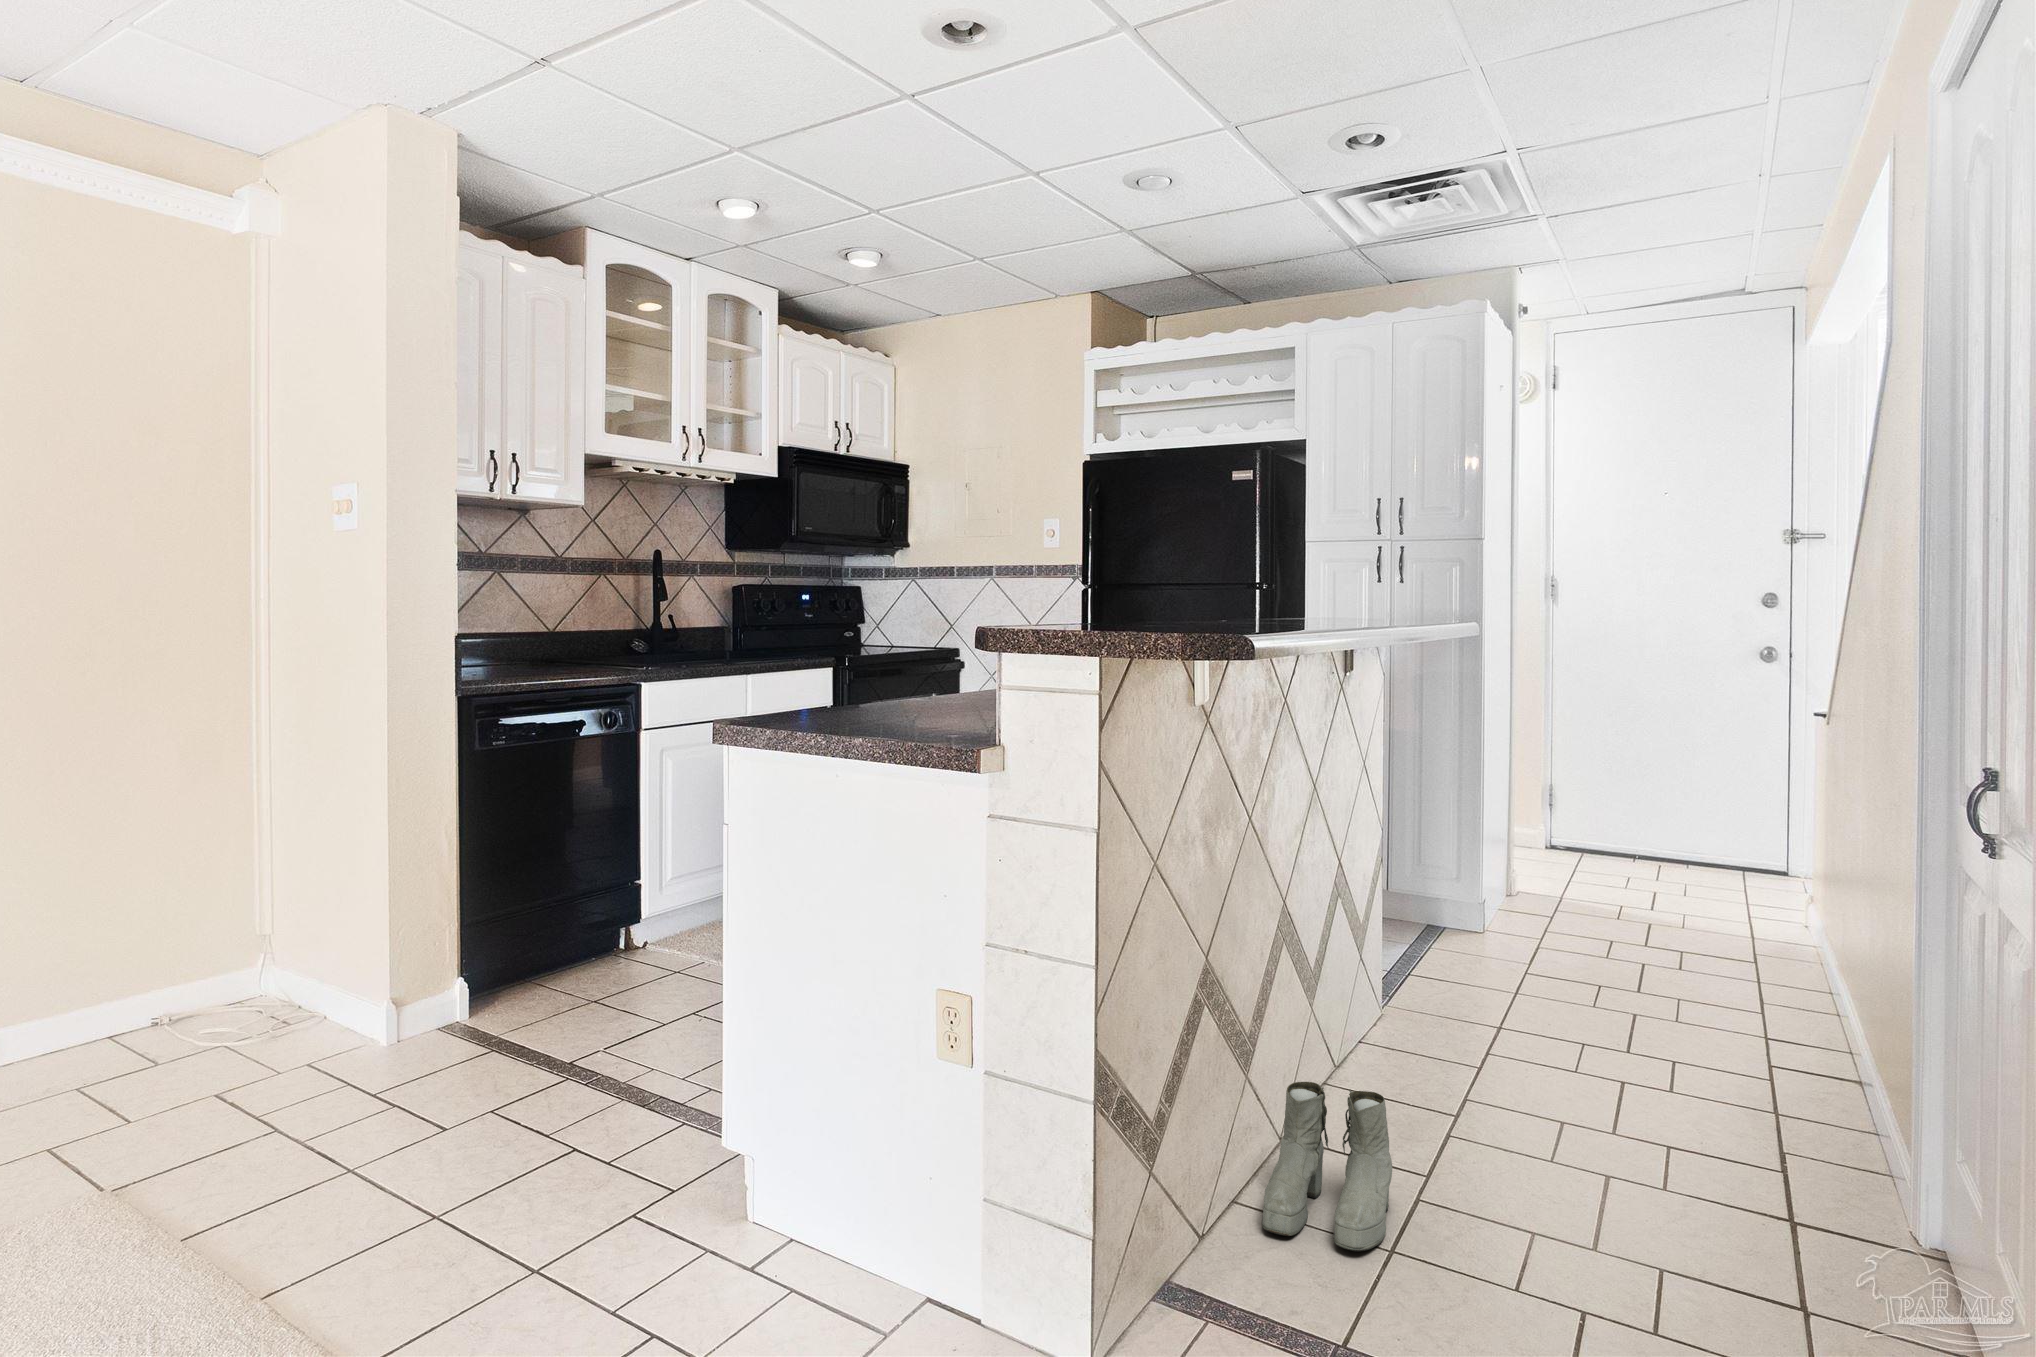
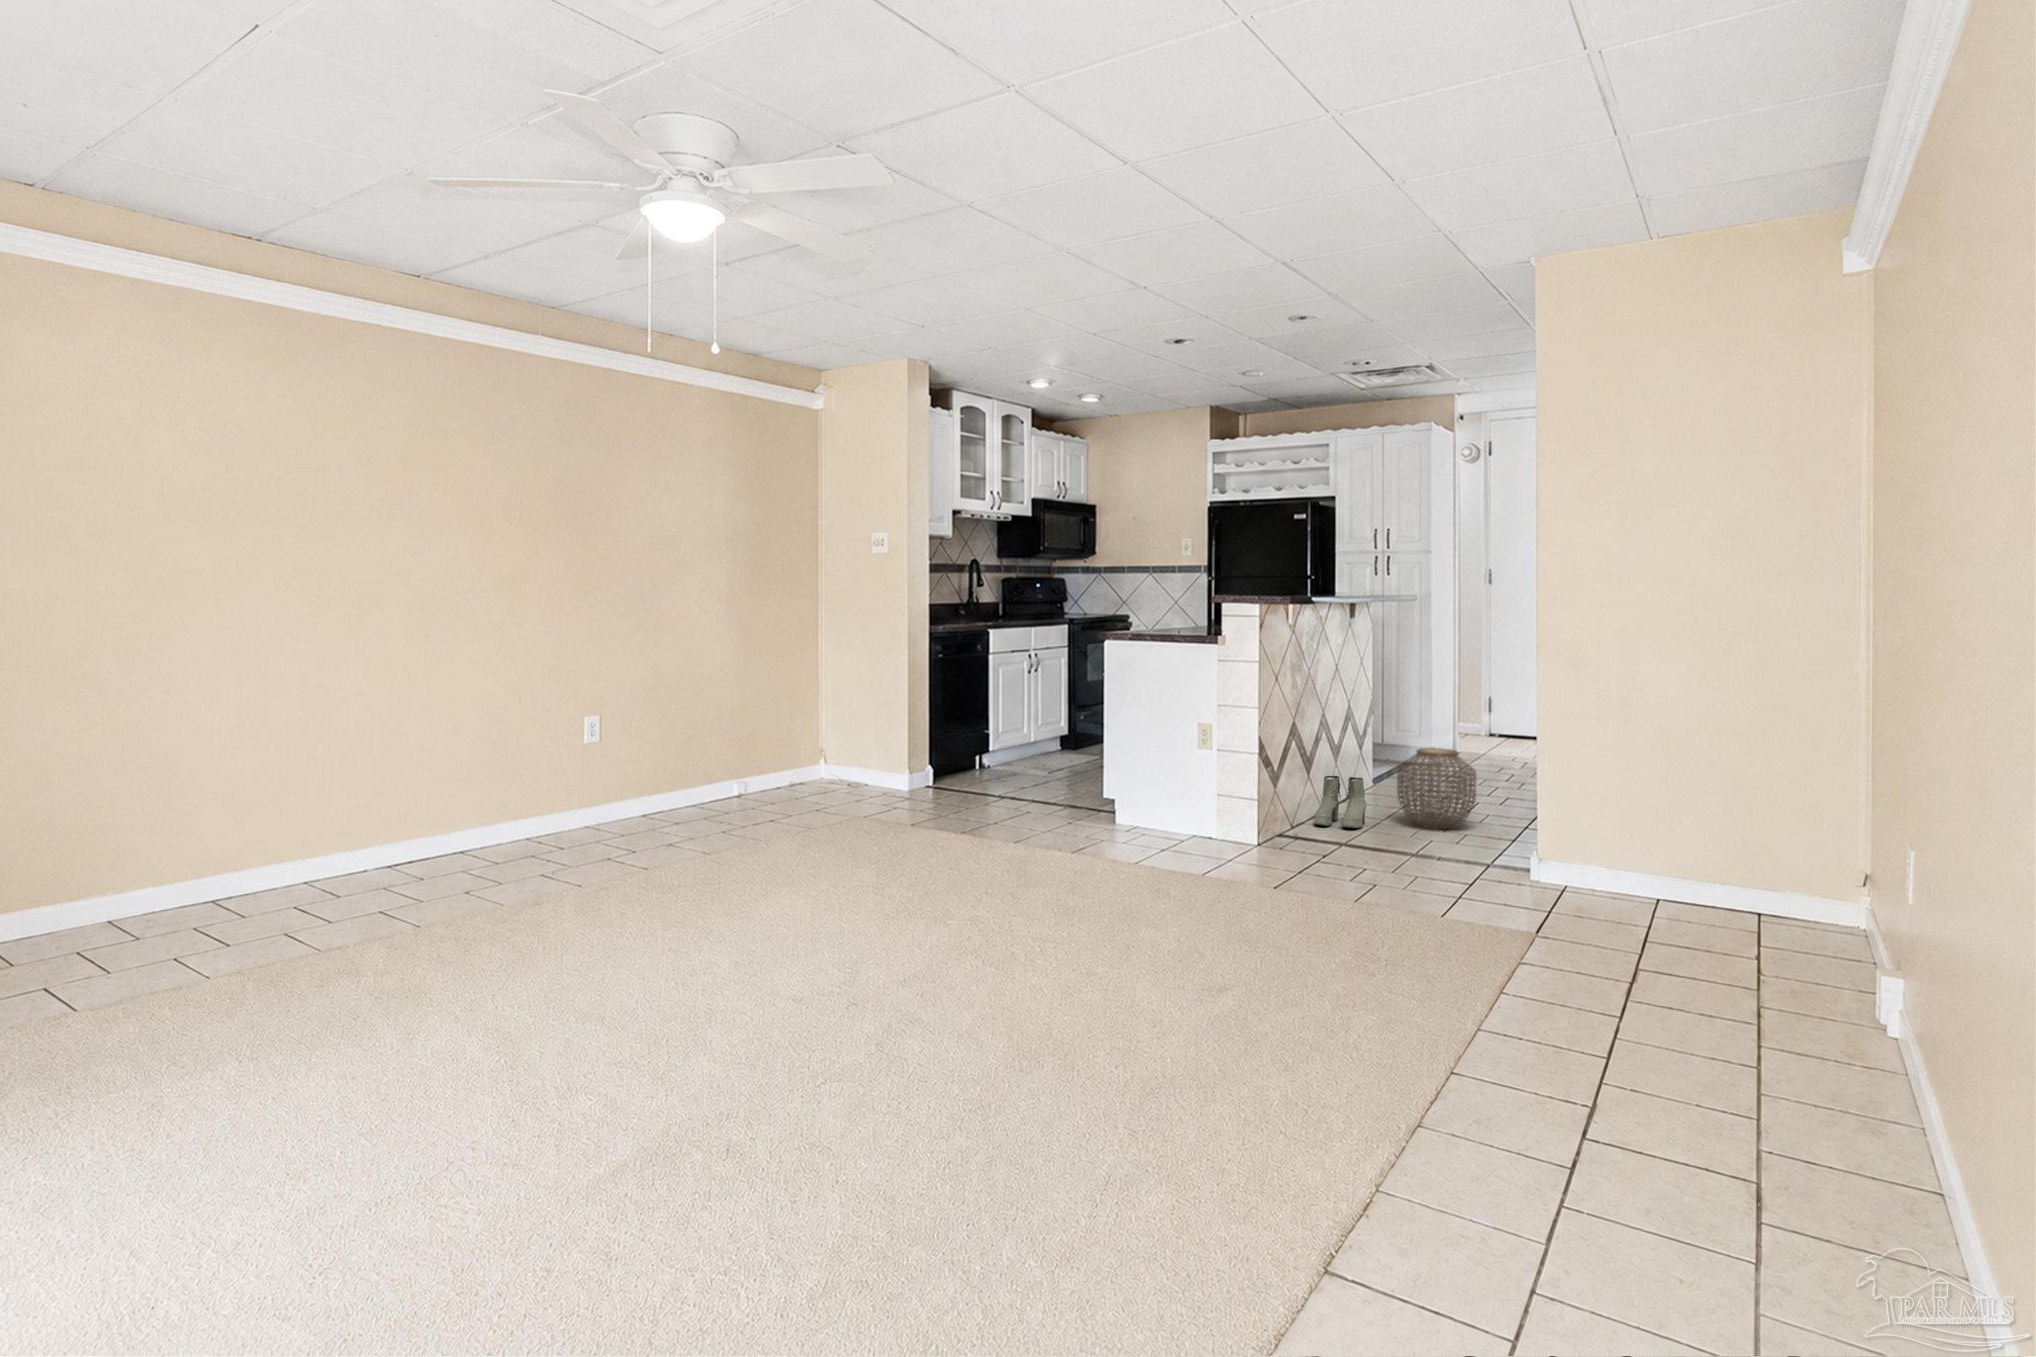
woven basket: none [1468,1010,1676,1241] -> present [1397,748,1476,829]

